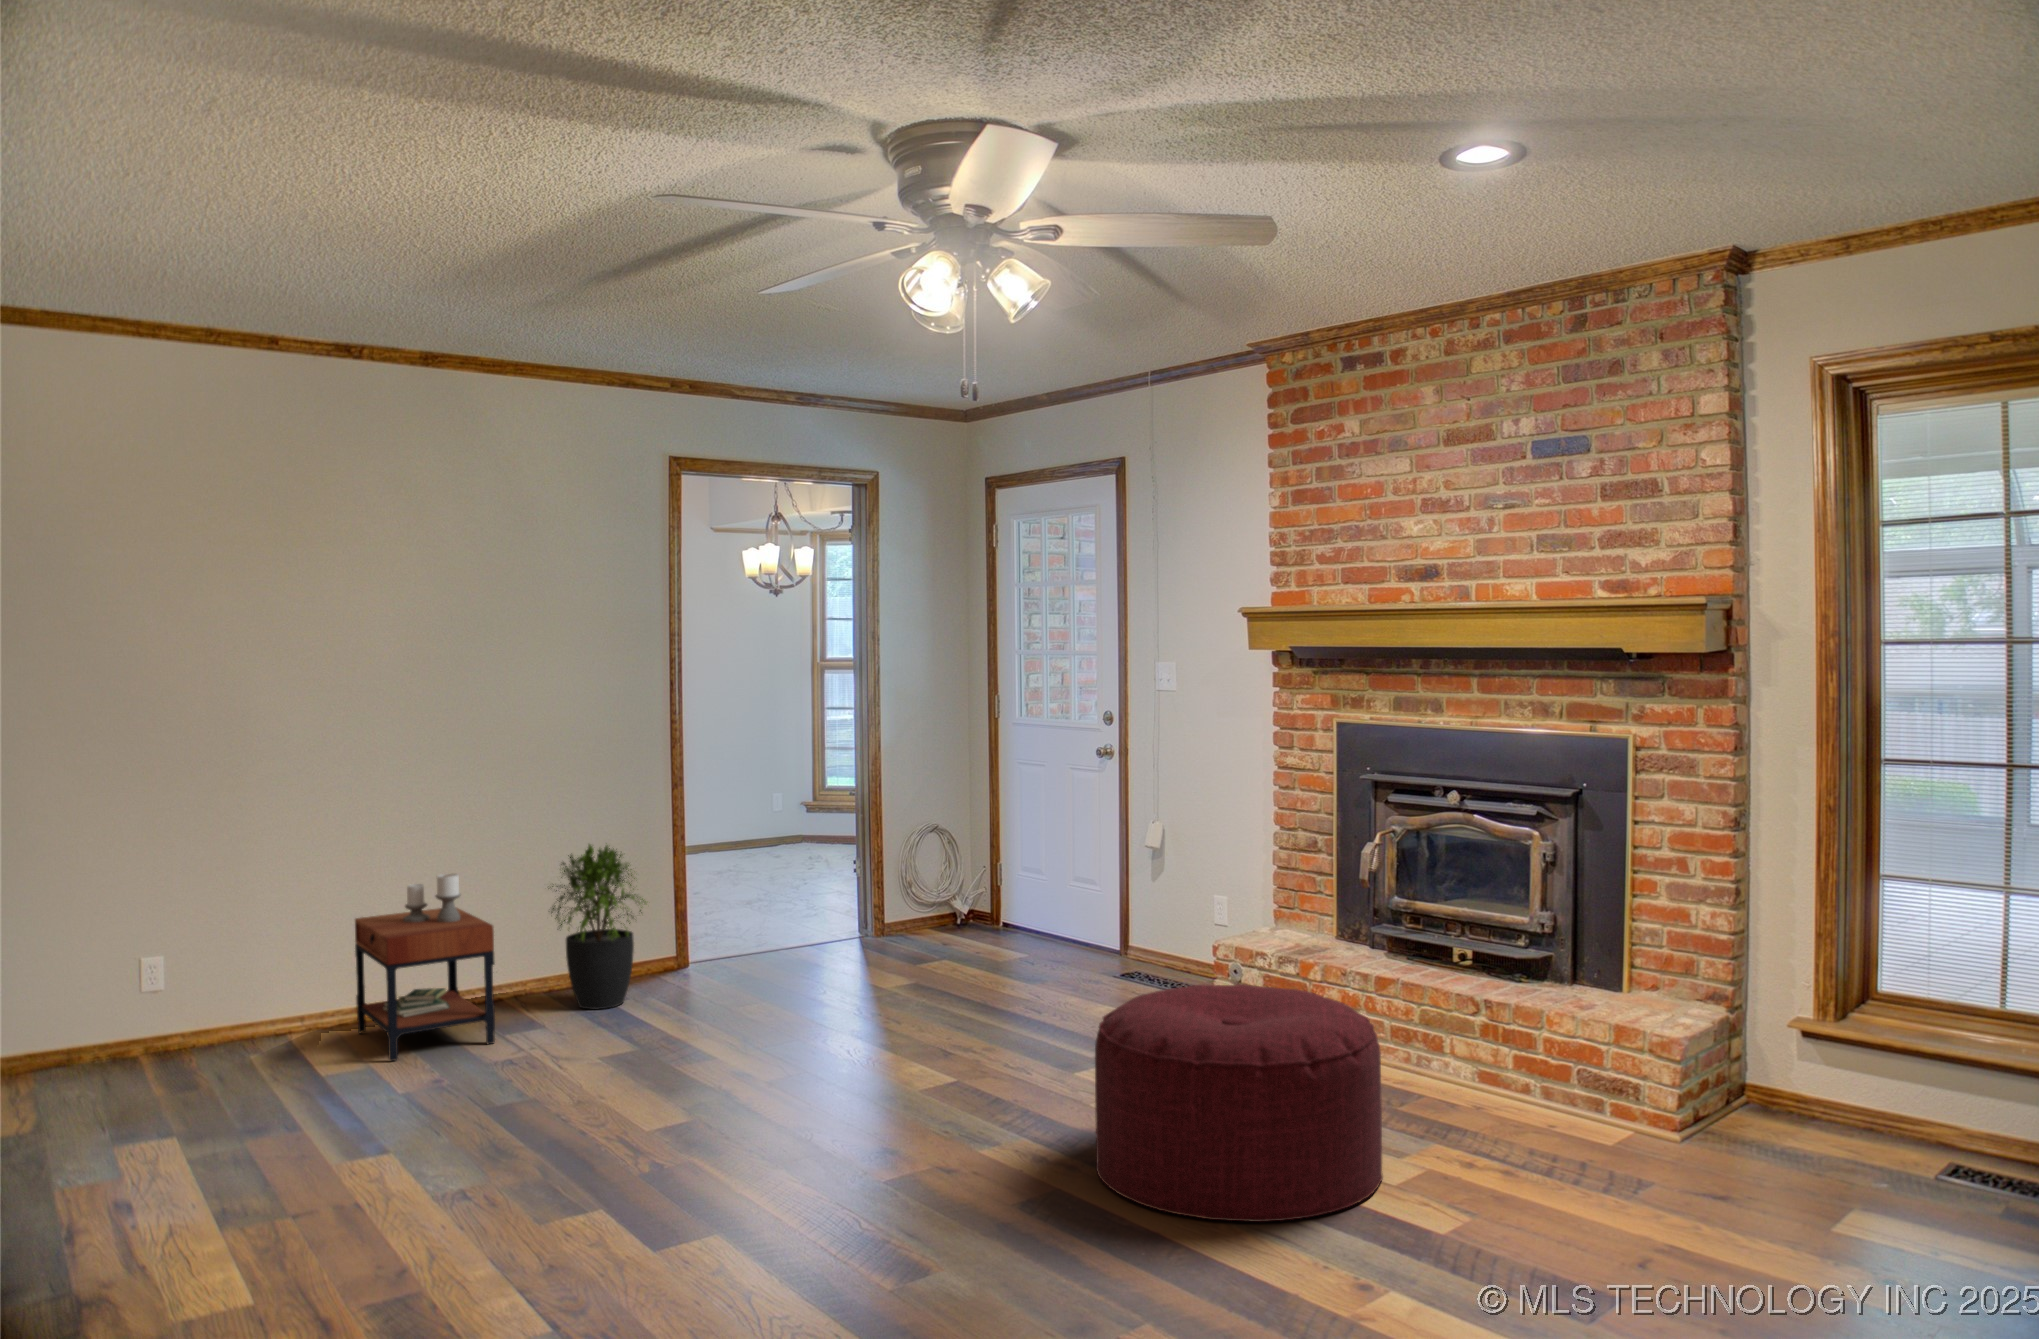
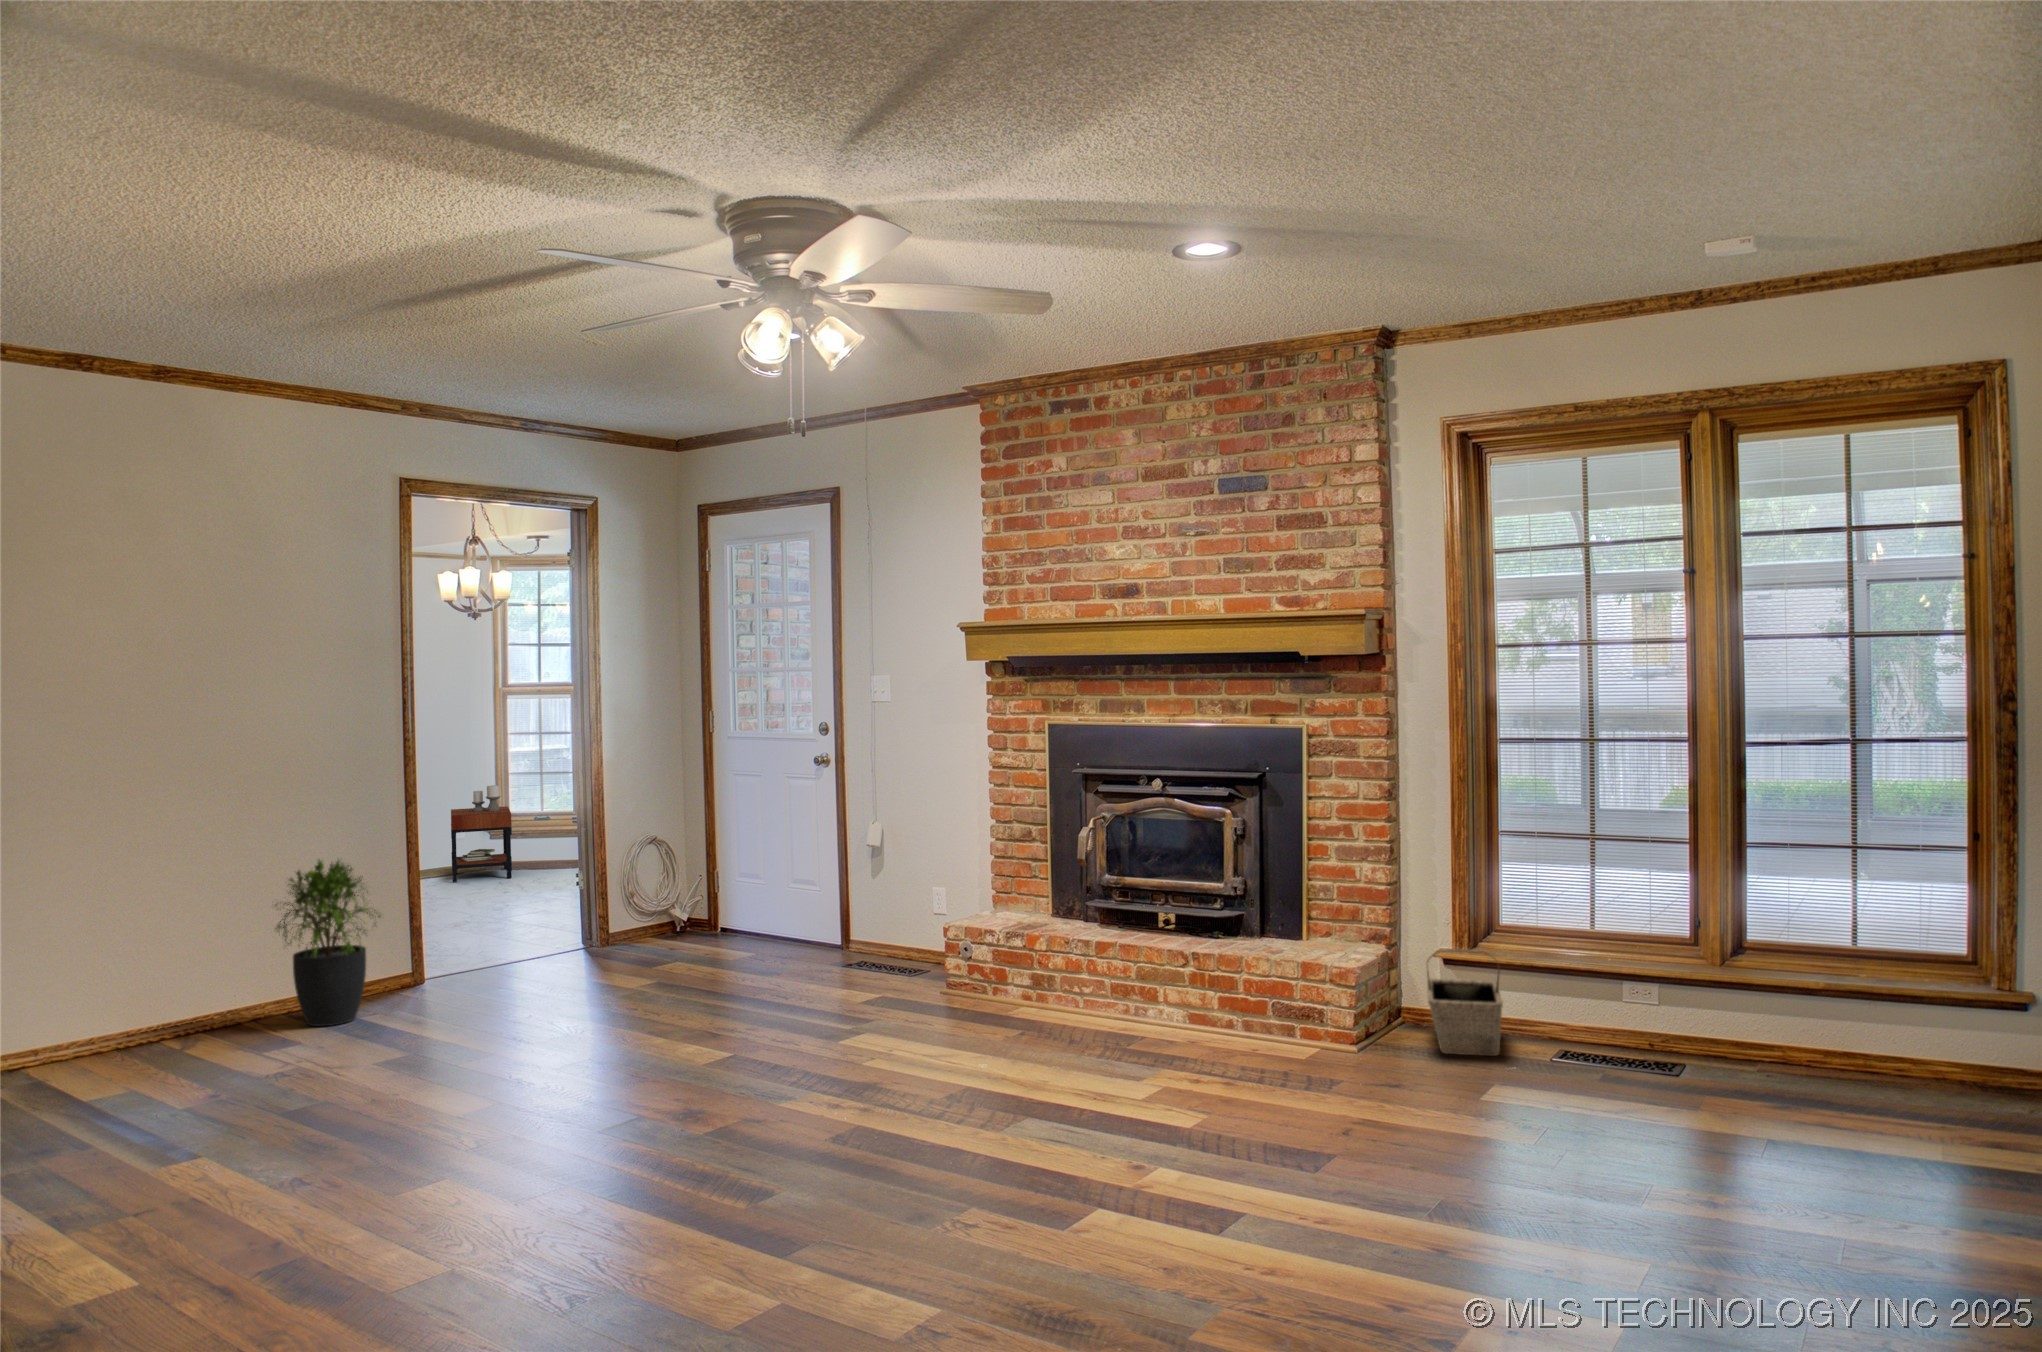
side table: present [355,874,495,1061] -> present [451,785,512,882]
ottoman: present [1095,984,1383,1222] -> none [887,949,1140,1150]
basket: none [1768,1019,1873,1158] -> present [1427,949,1503,1056]

